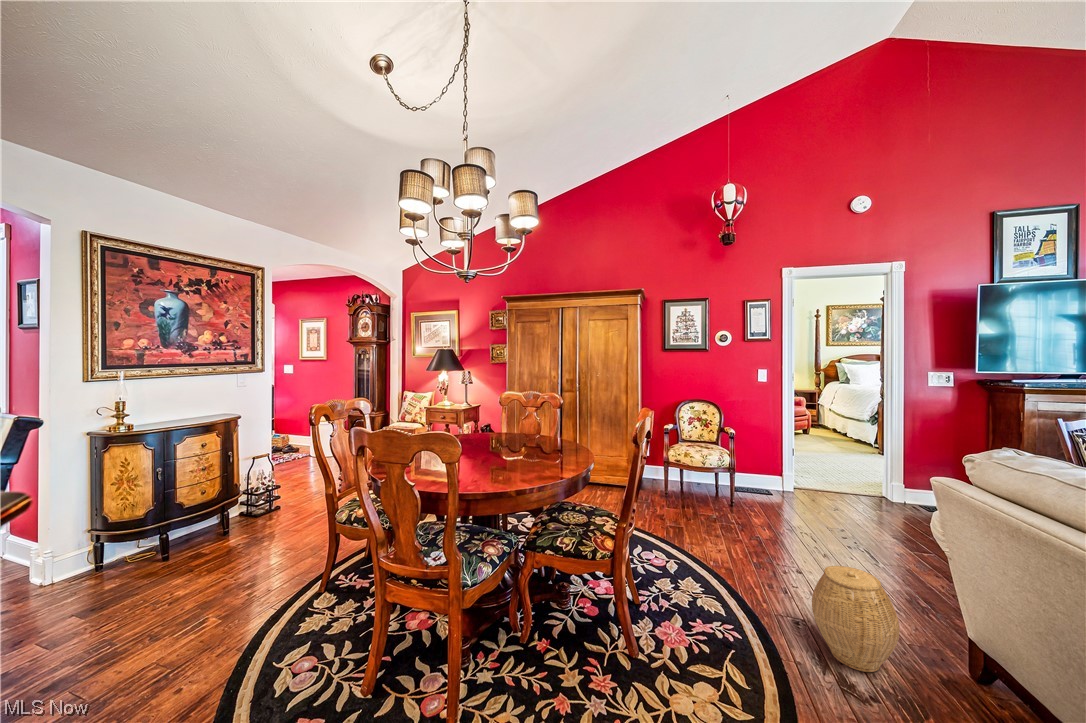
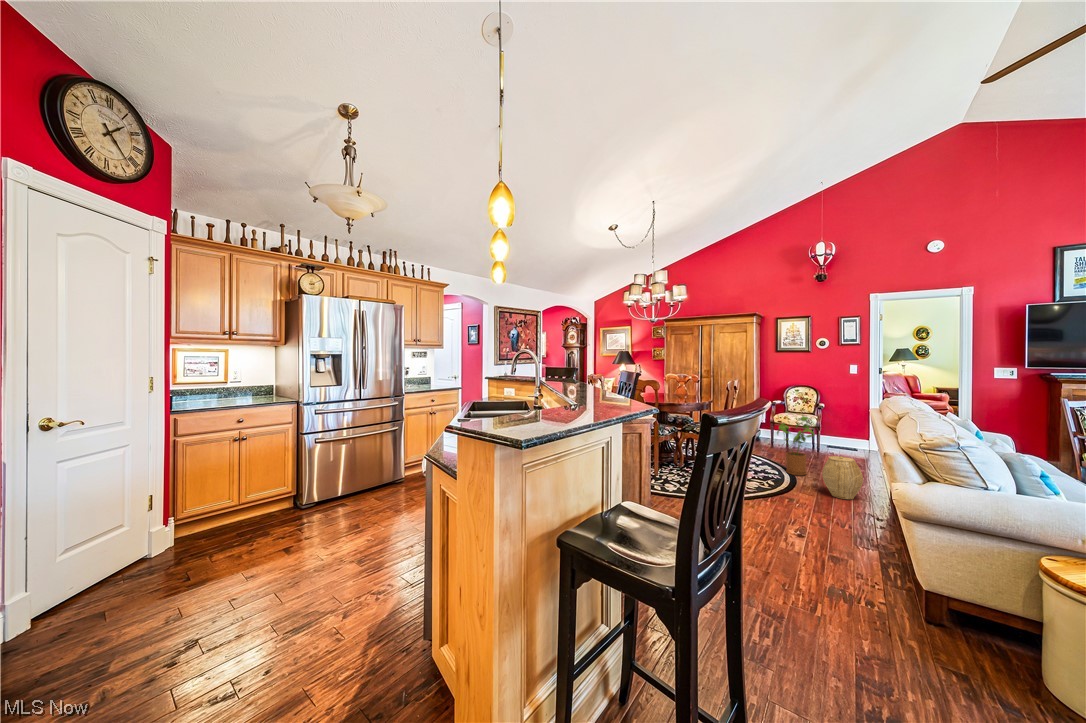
house plant: none [698,467,772,584] -> present [777,416,814,476]

